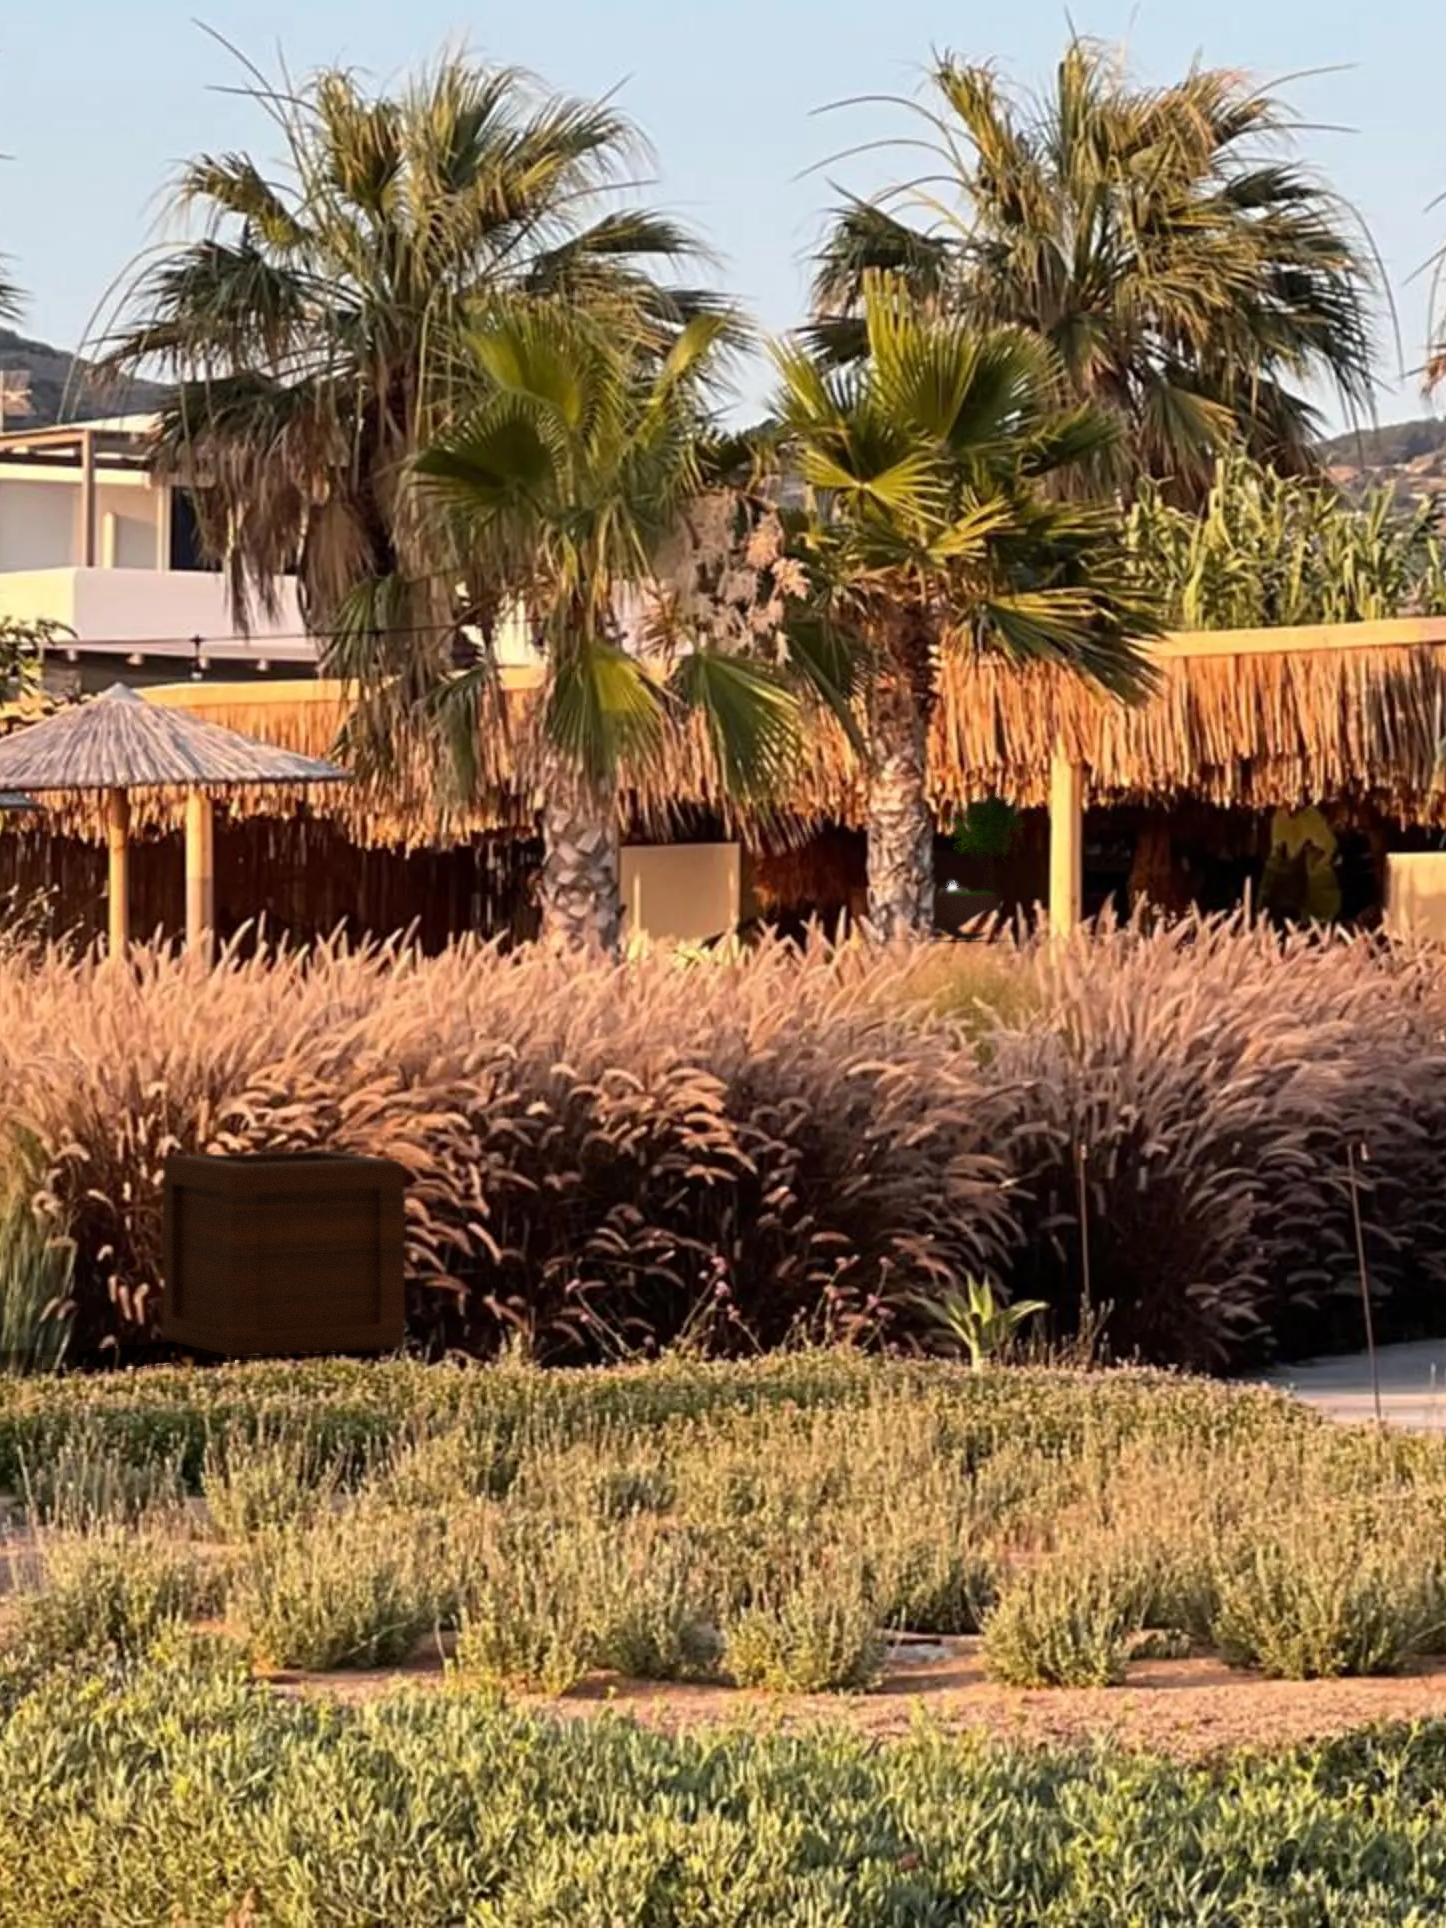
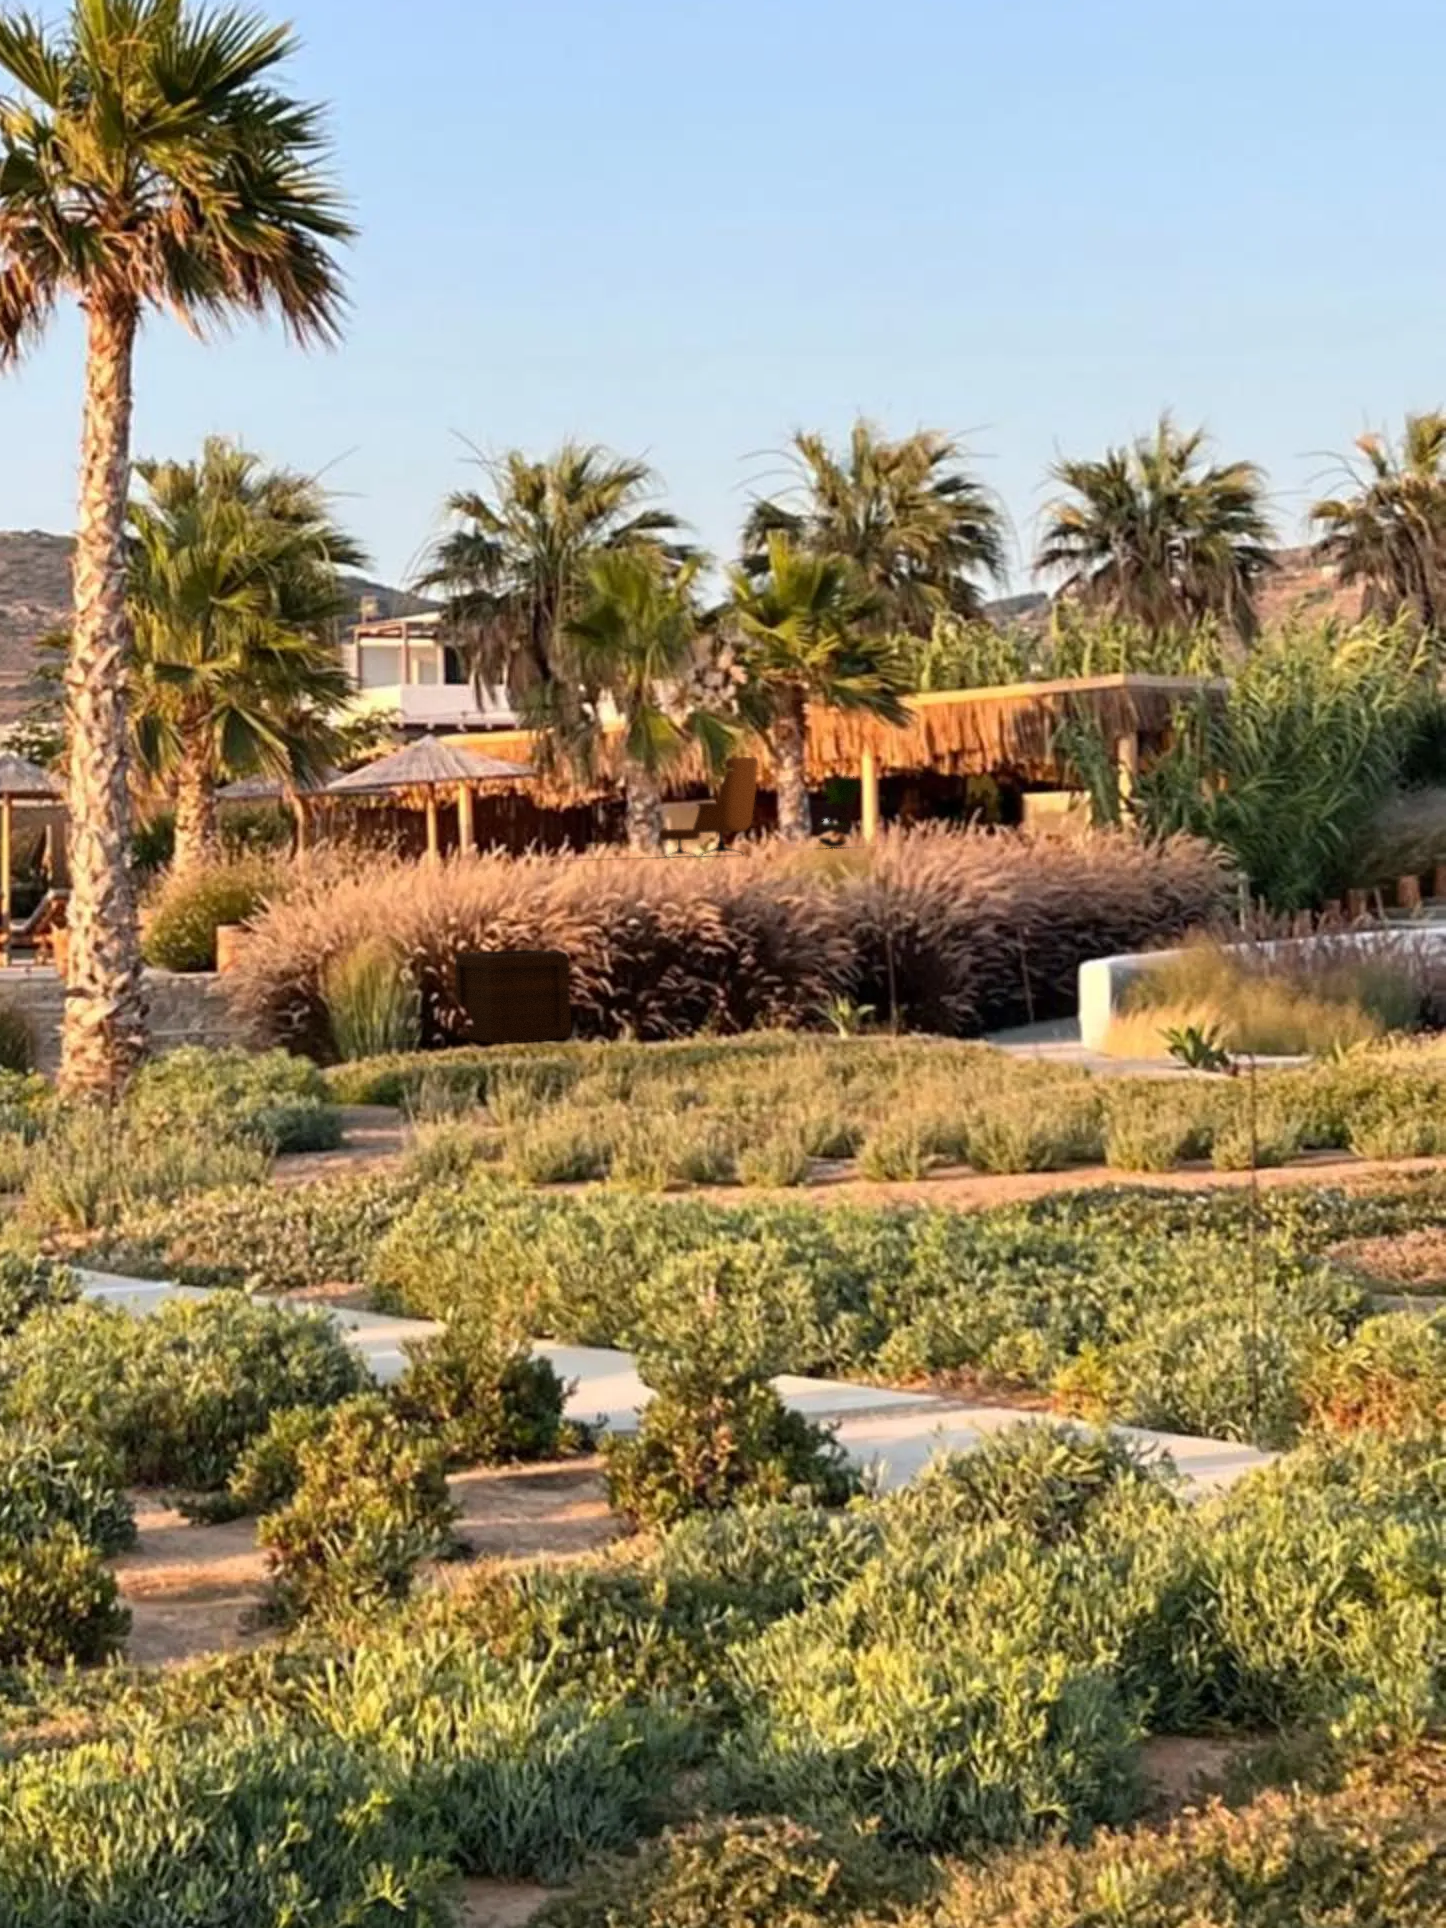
lounge chair: none [618,753,819,952] -> present [659,757,758,855]

